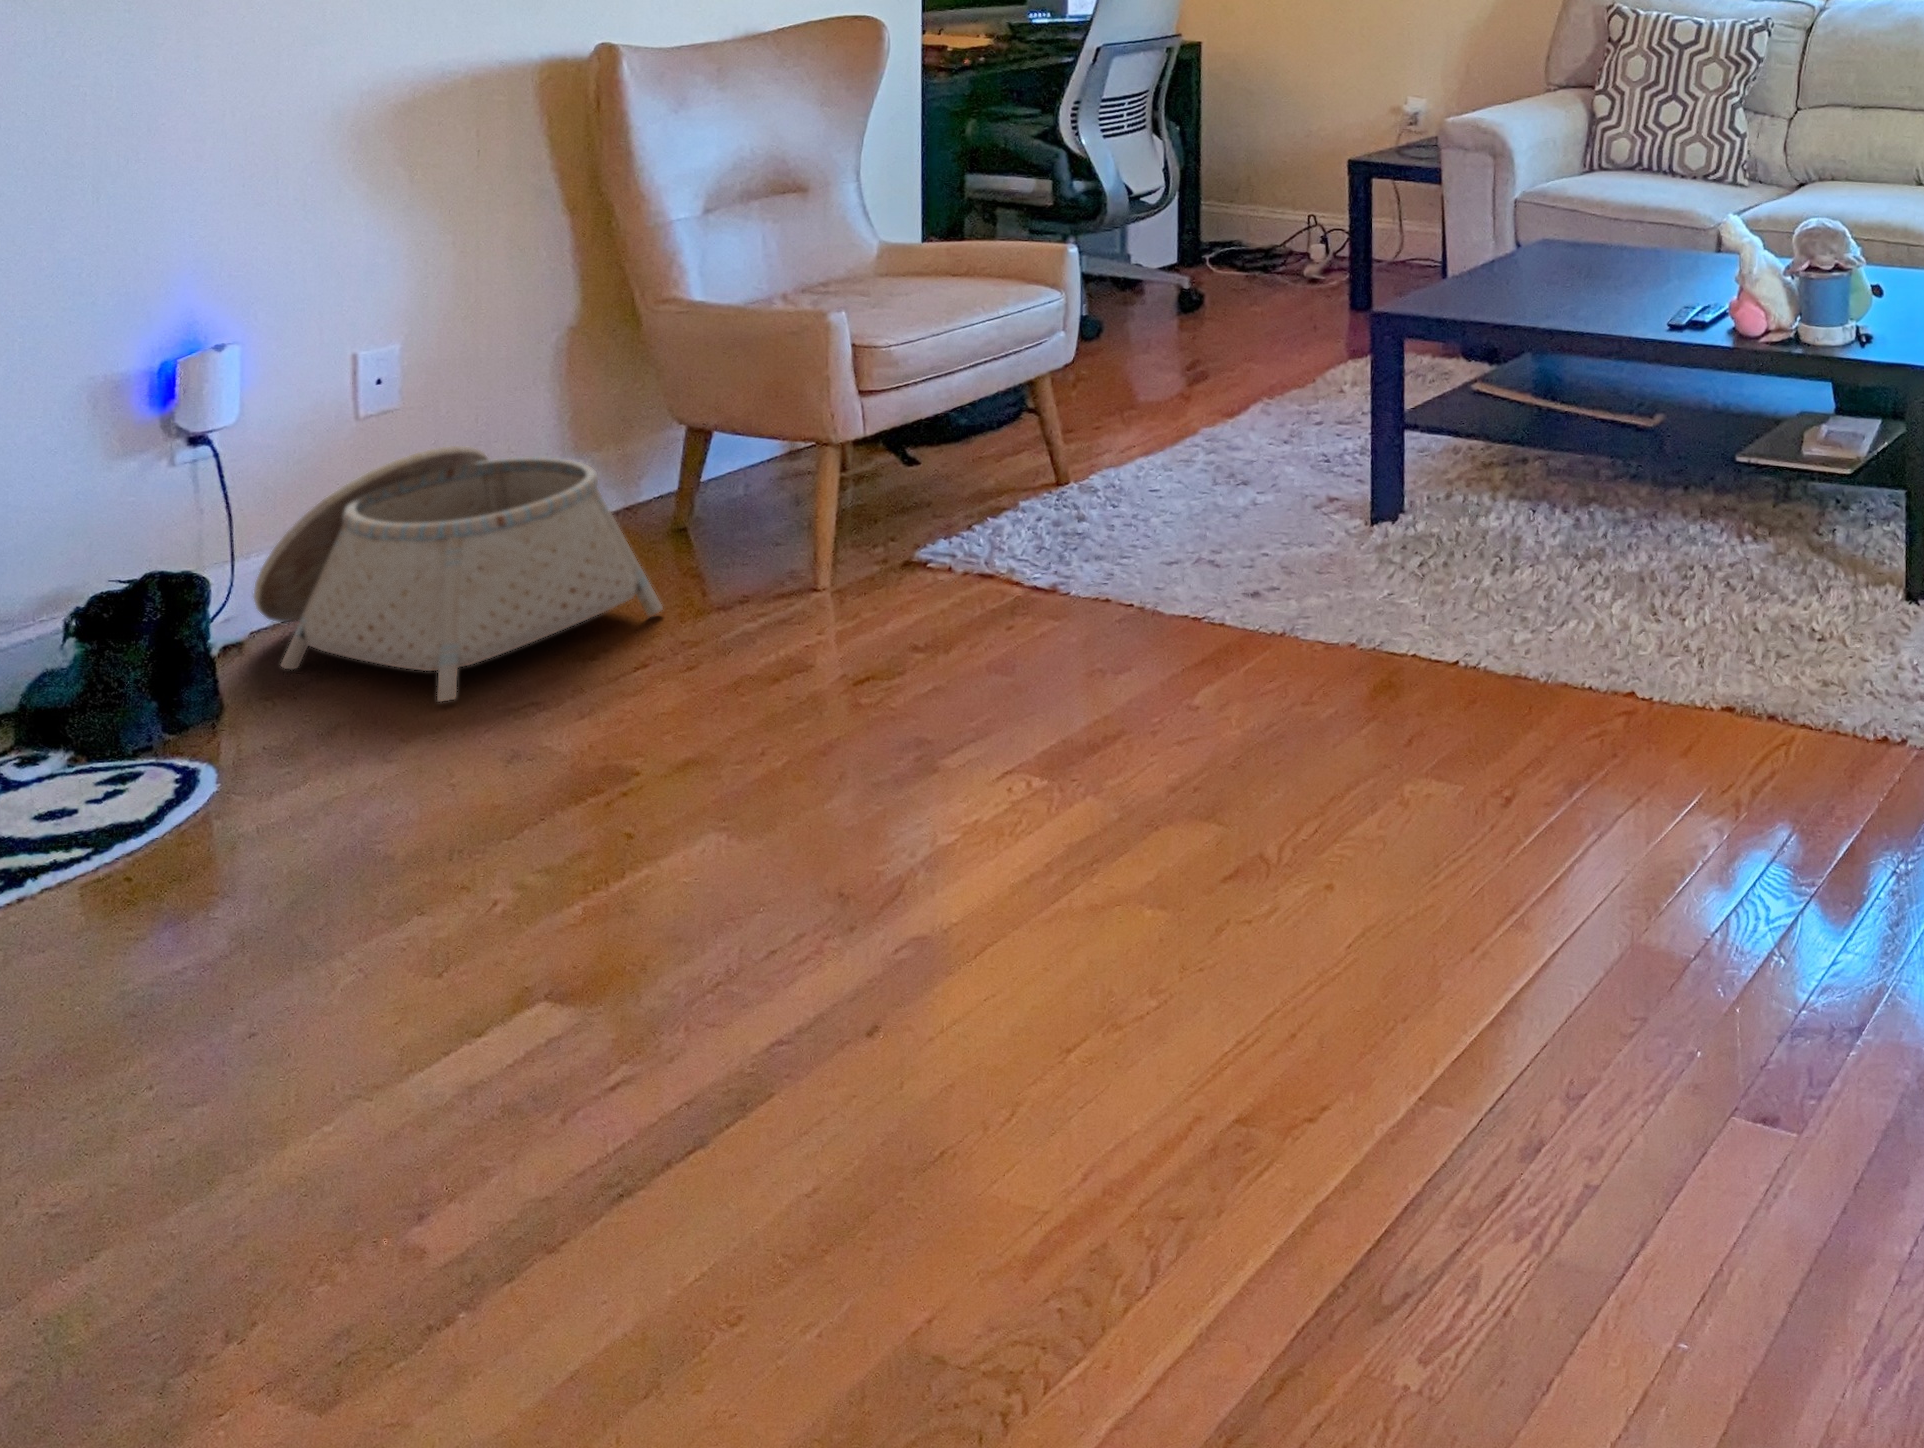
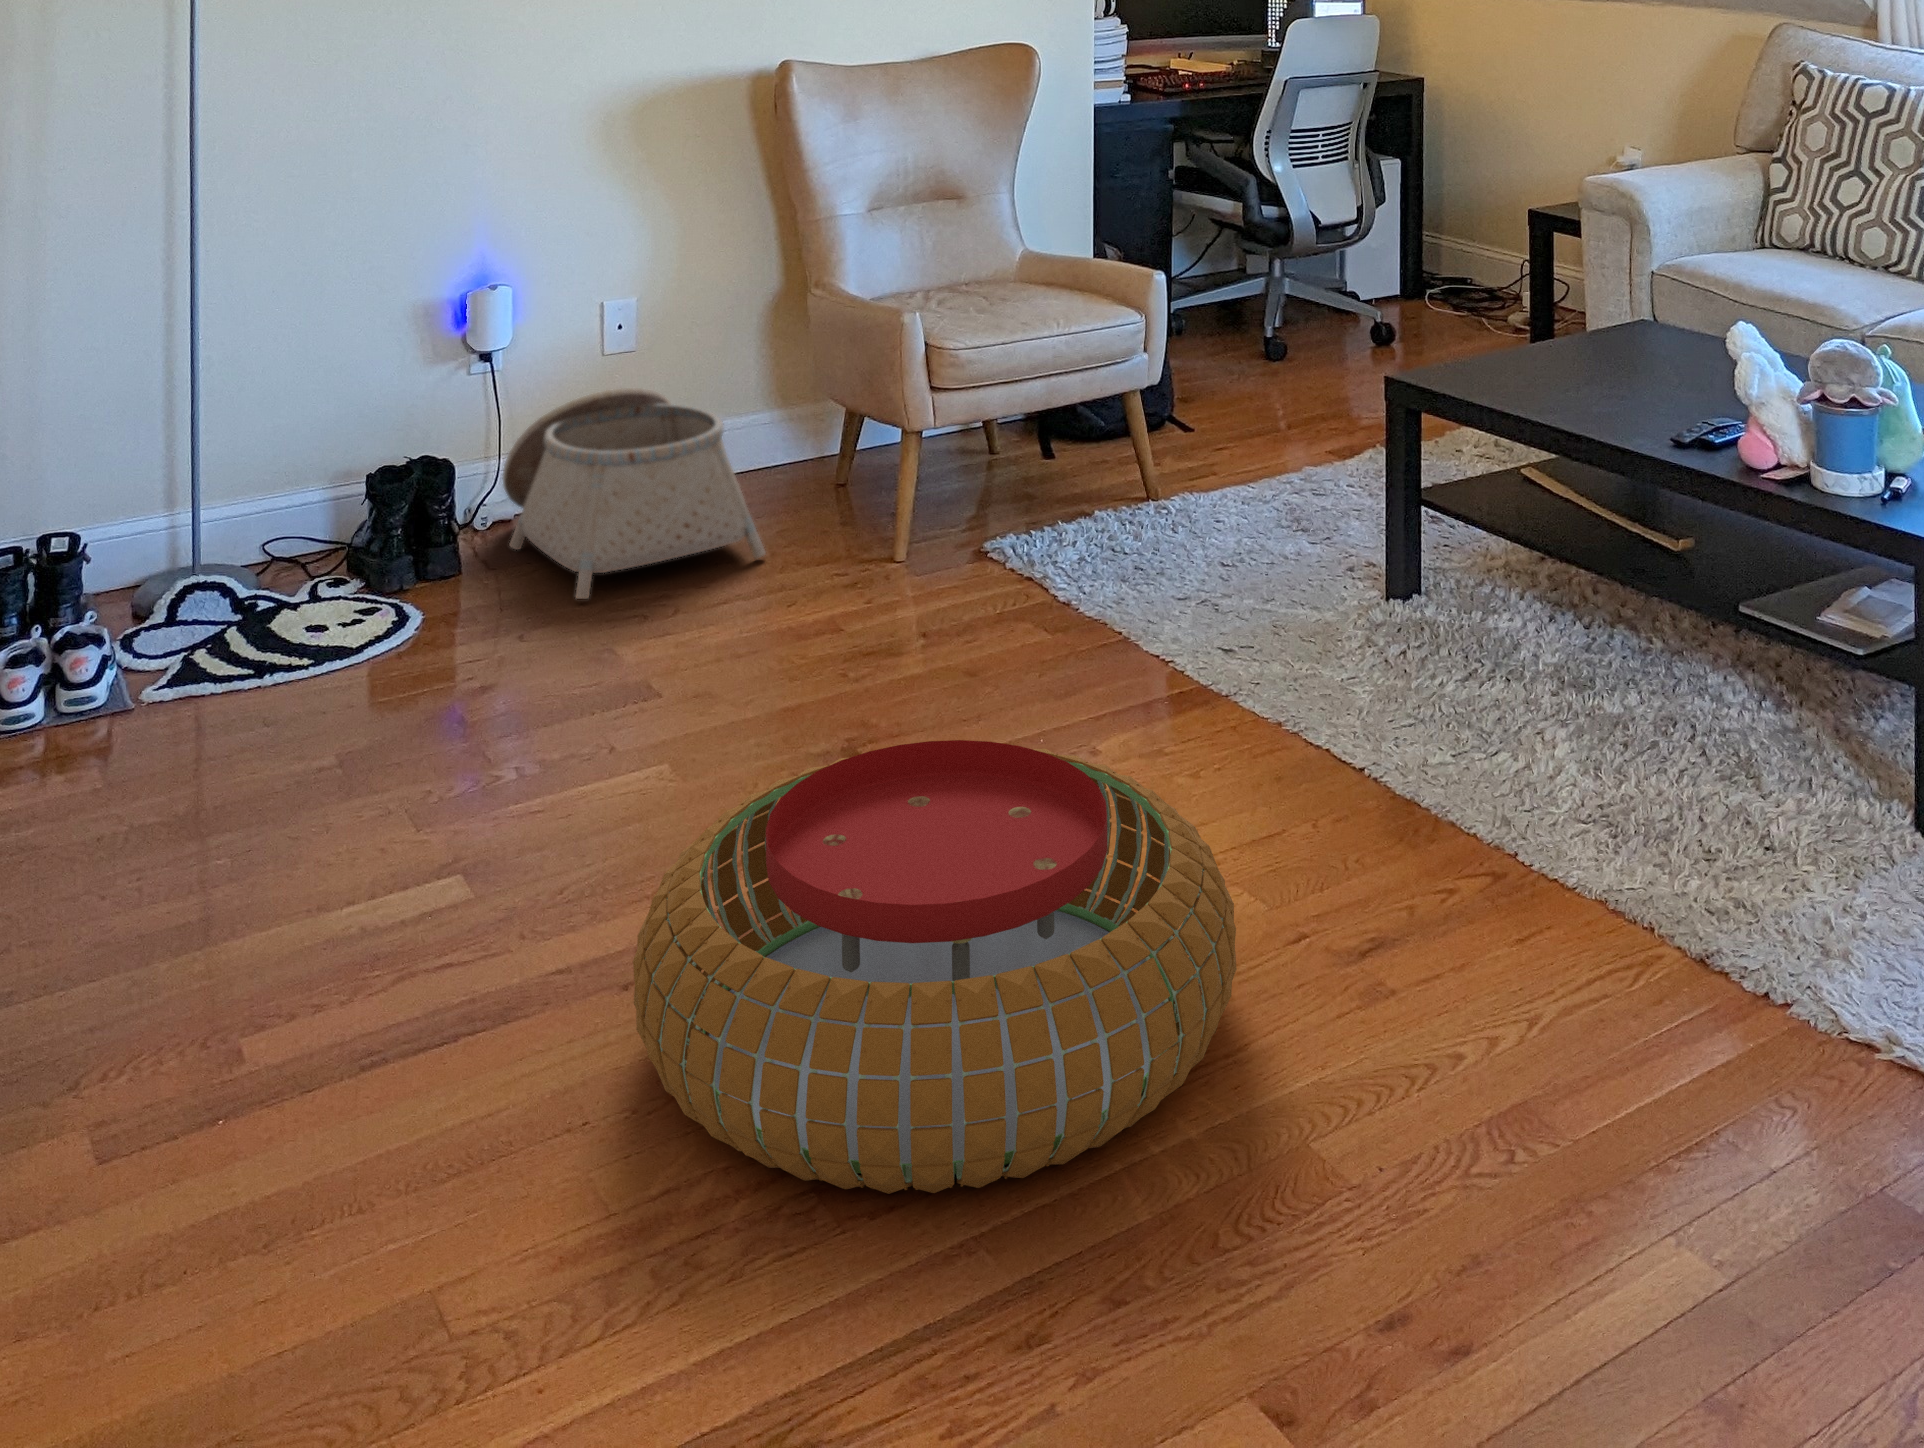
pouf: none [907,690,1529,1137] -> present [633,740,1237,1194]

